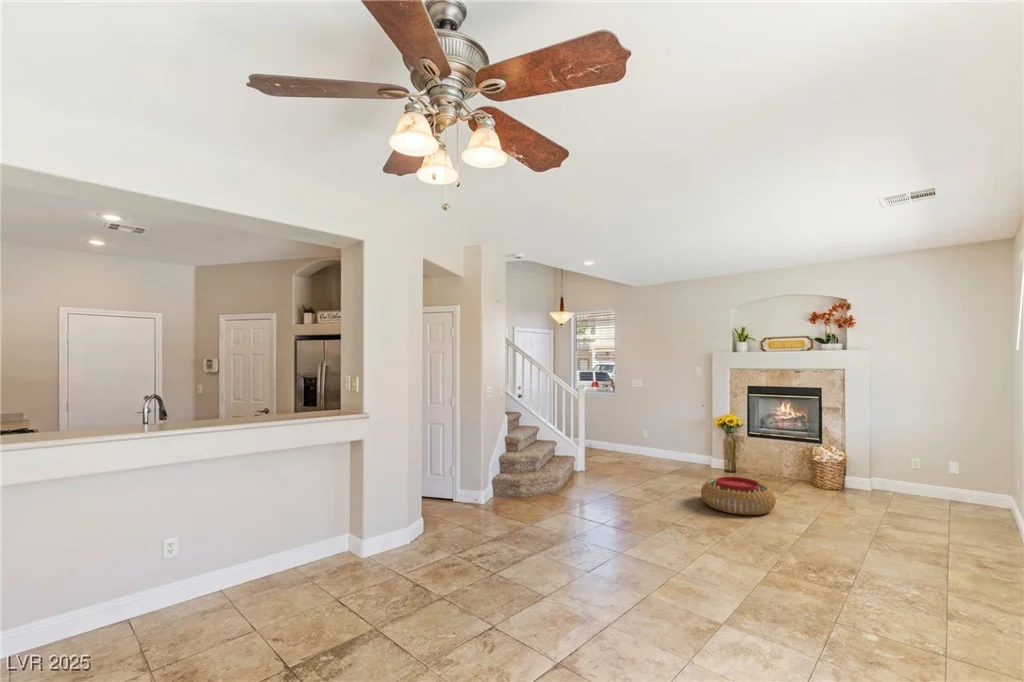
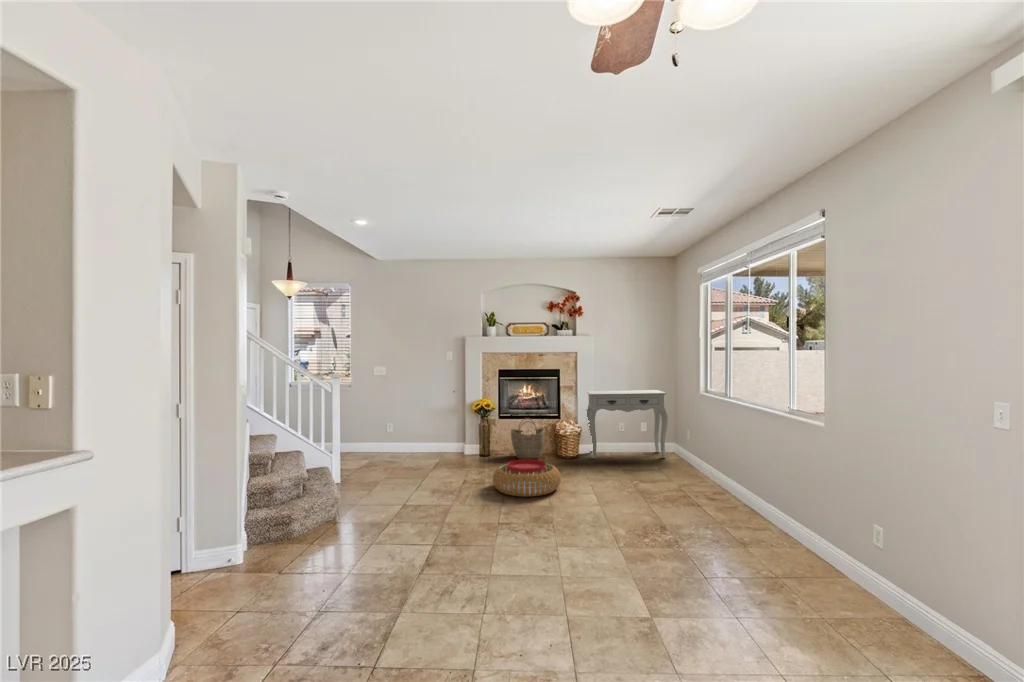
console table: none [852,416,976,514] -> present [587,390,668,459]
woven basket: none [757,439,797,484] -> present [511,418,545,459]

